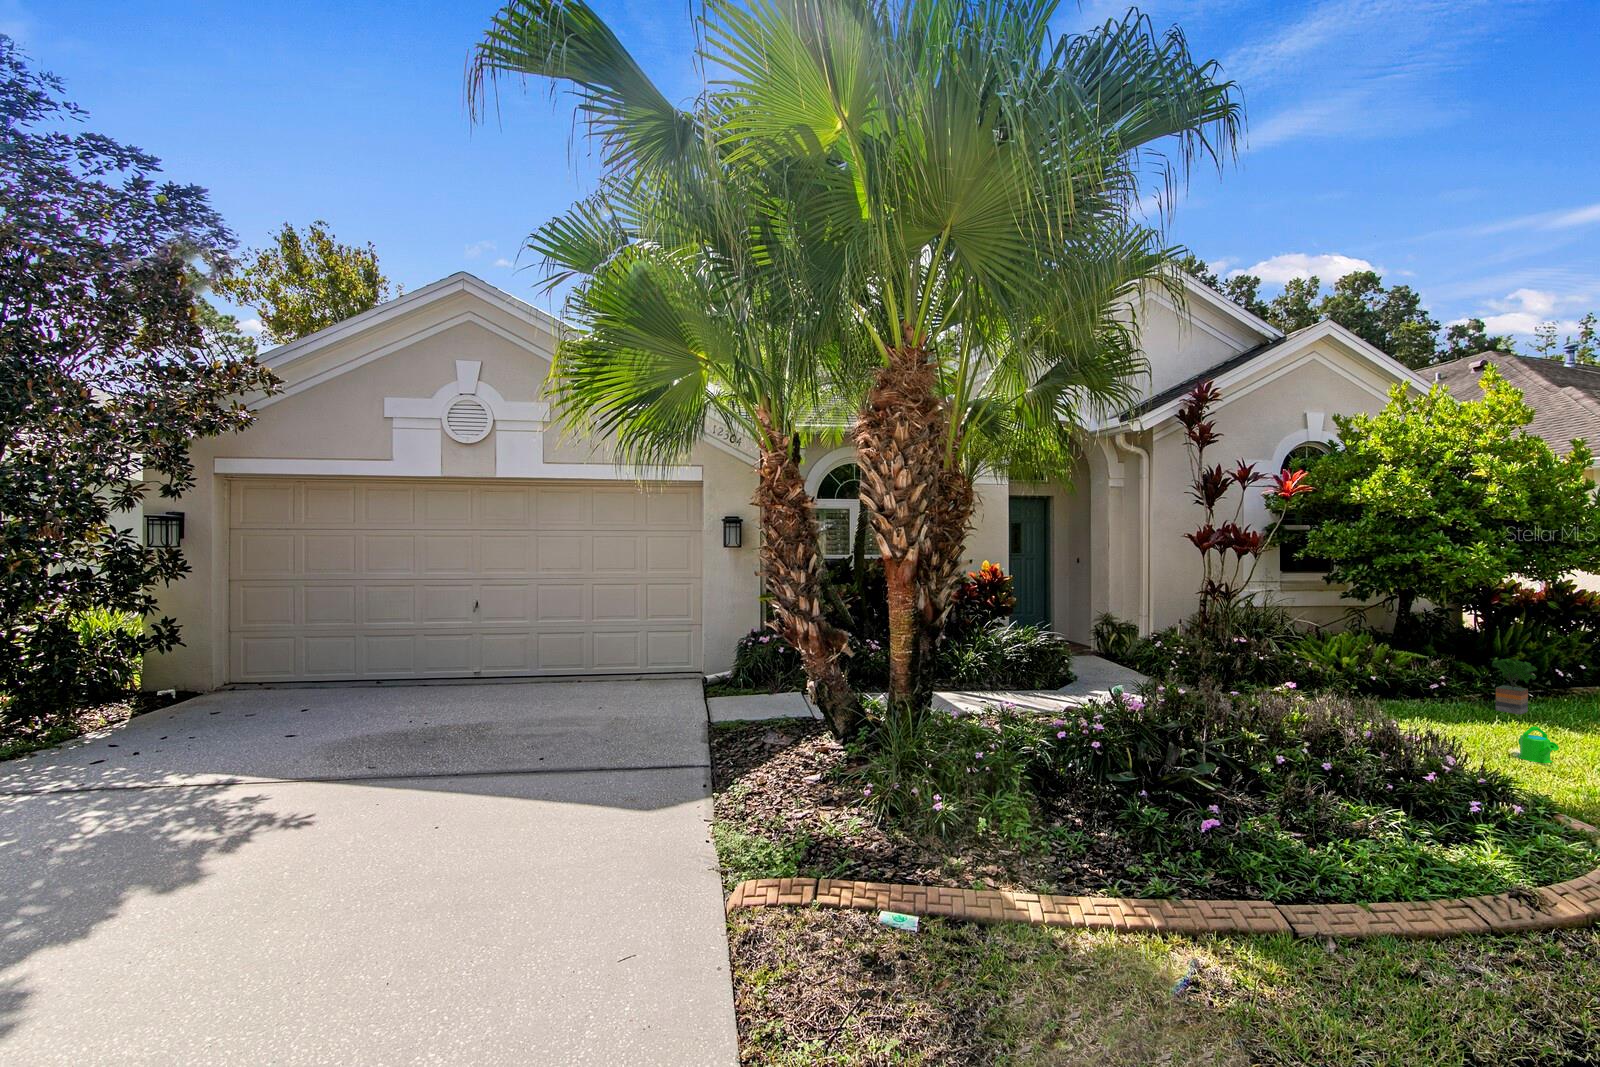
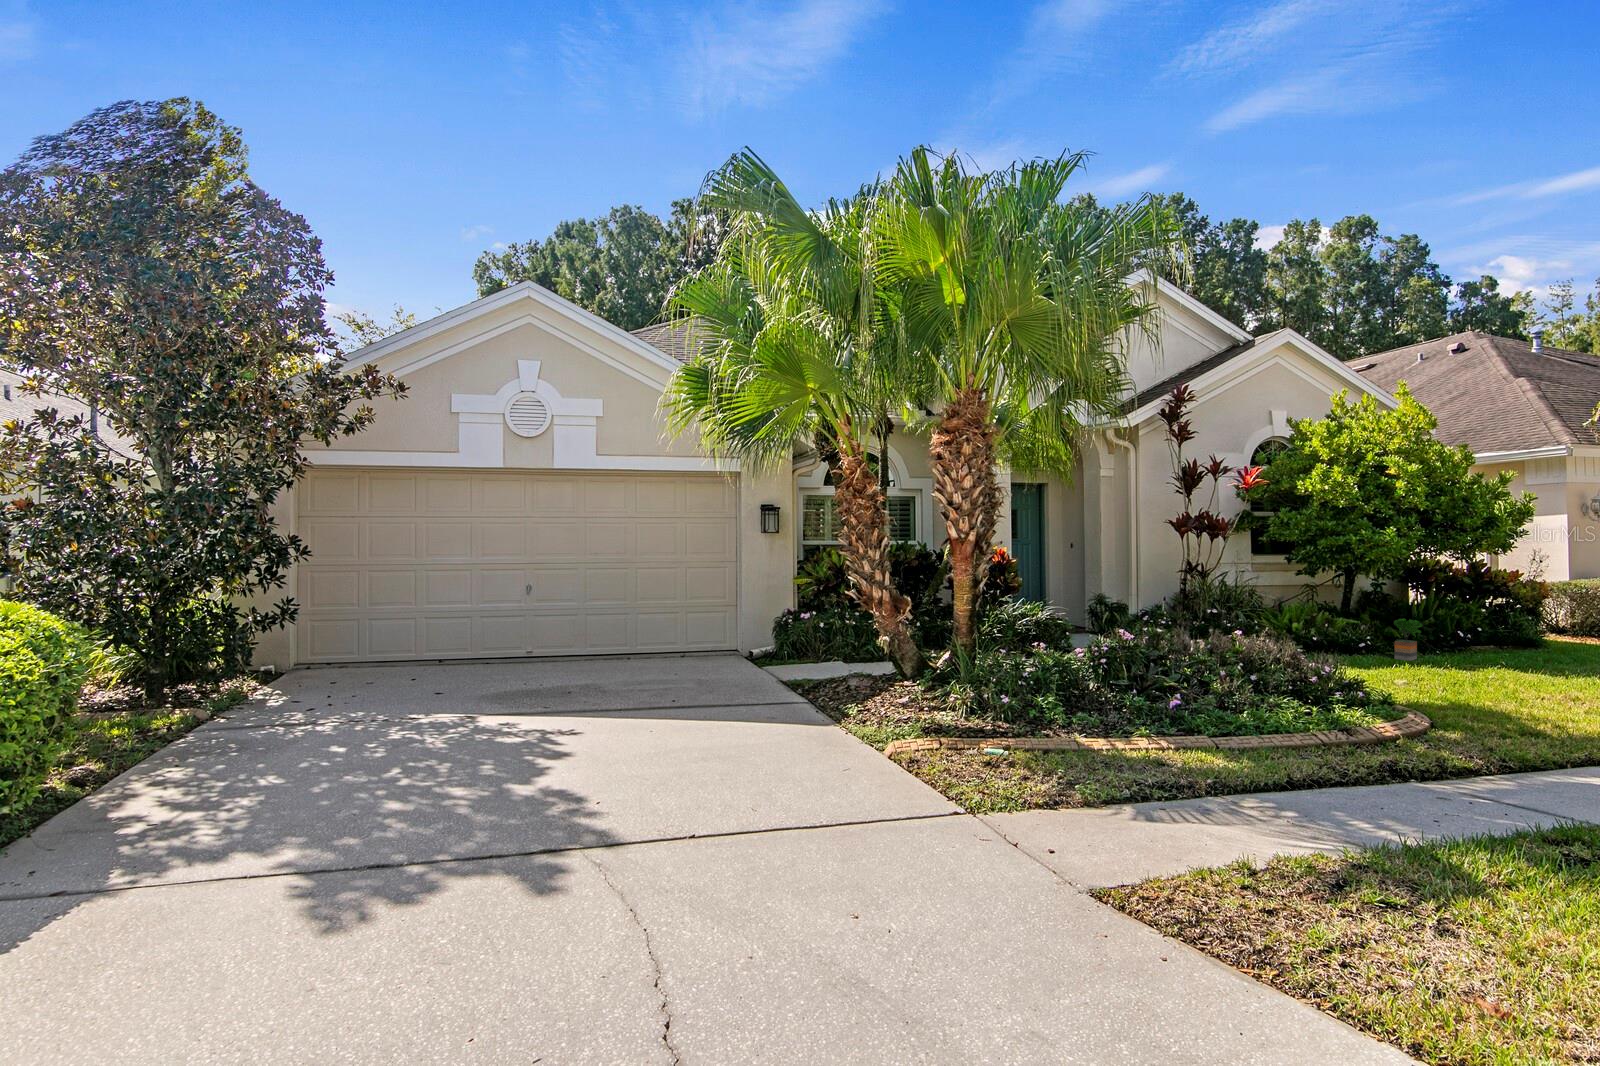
watering can: present [1518,726,1559,763] -> none [1386,658,1408,682]

